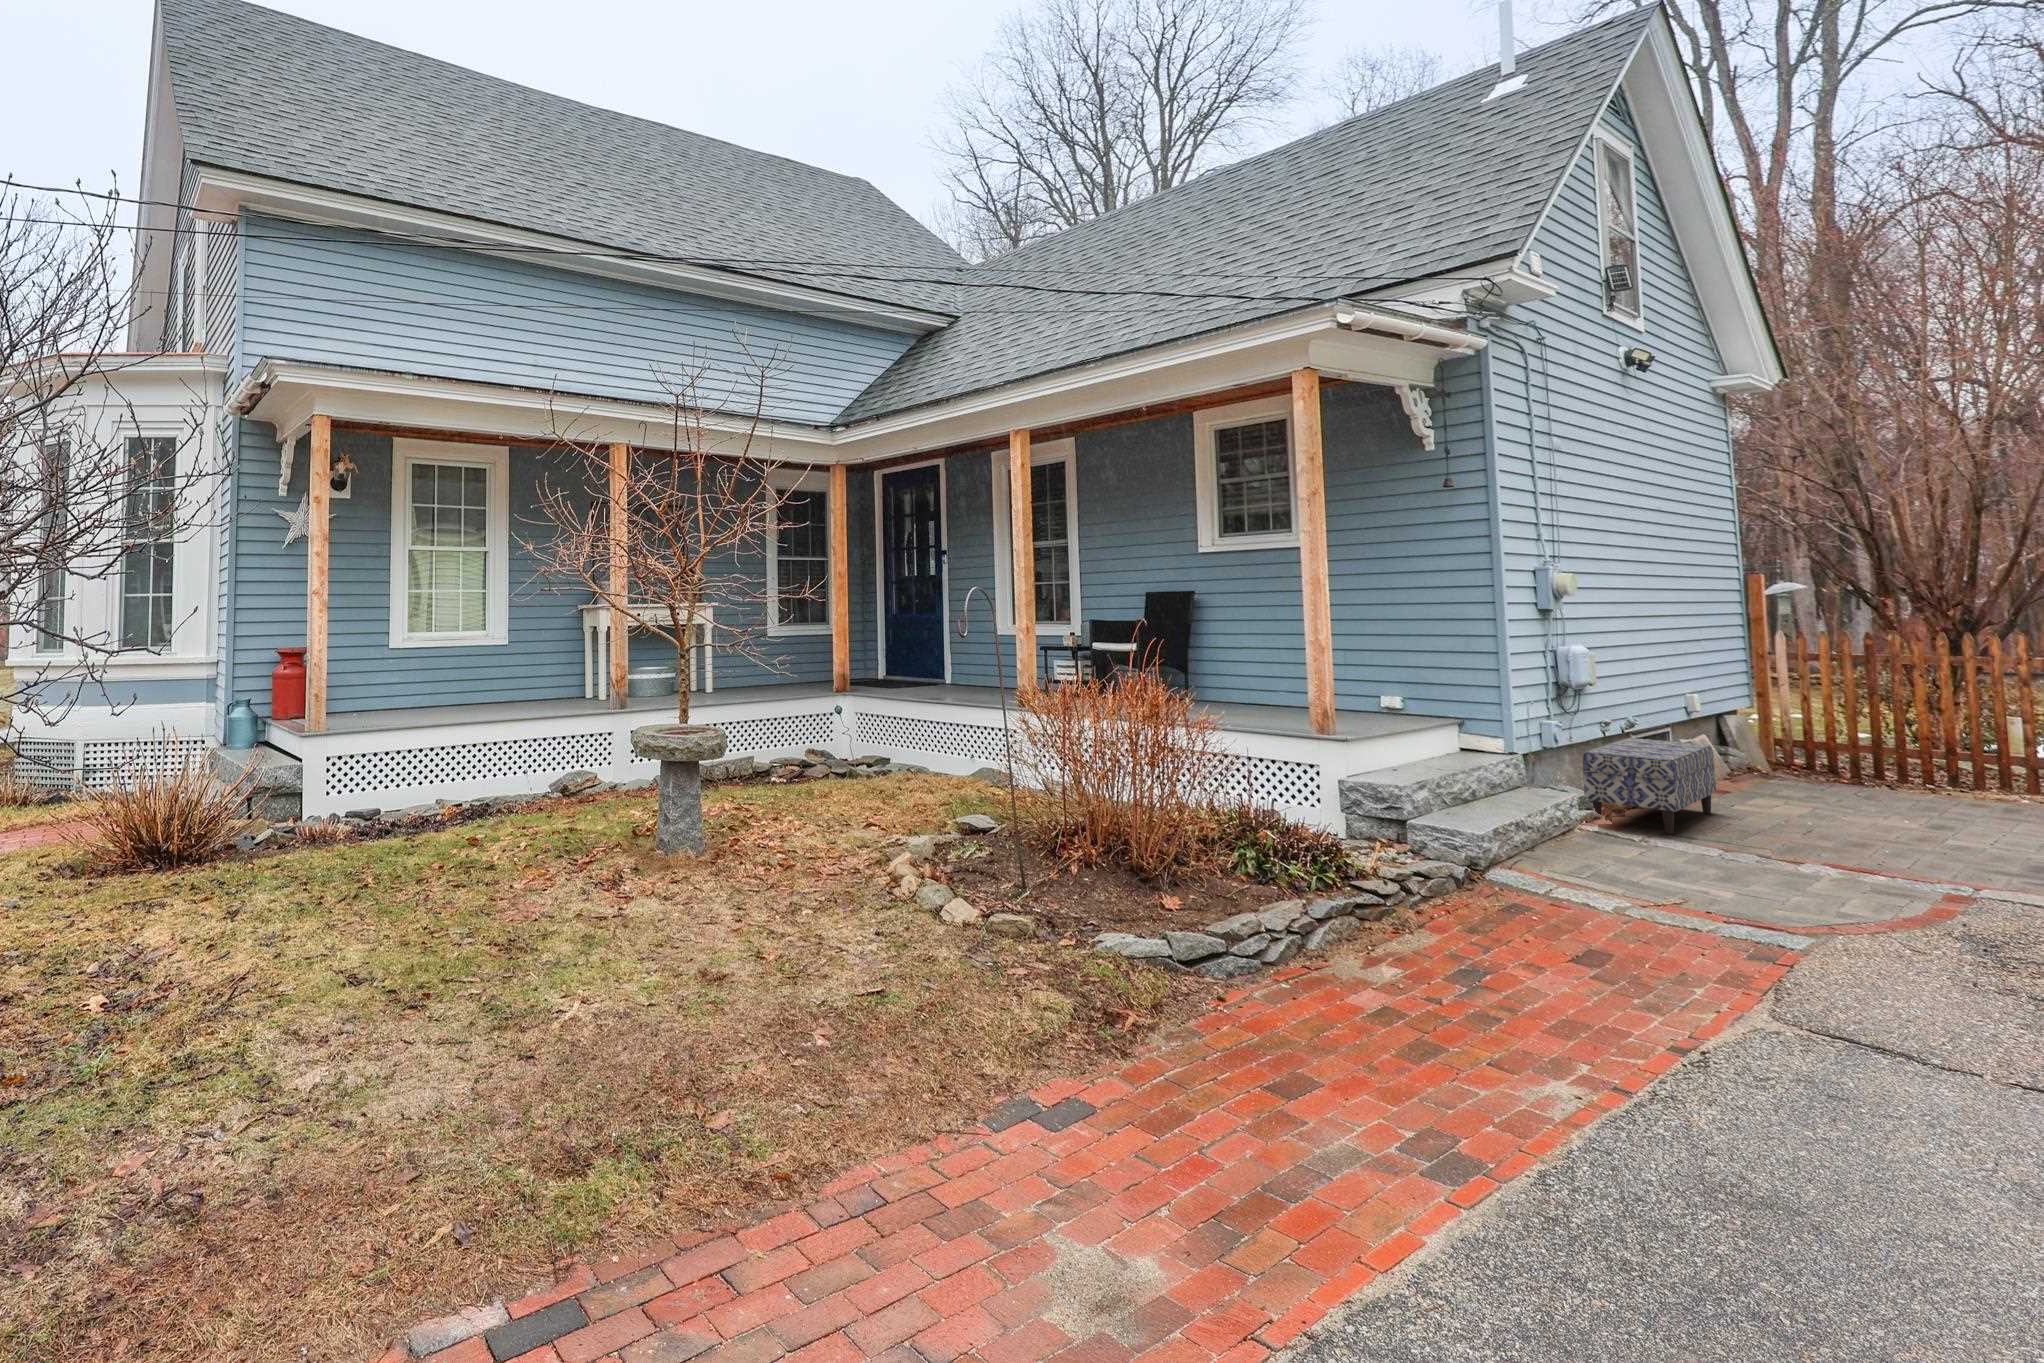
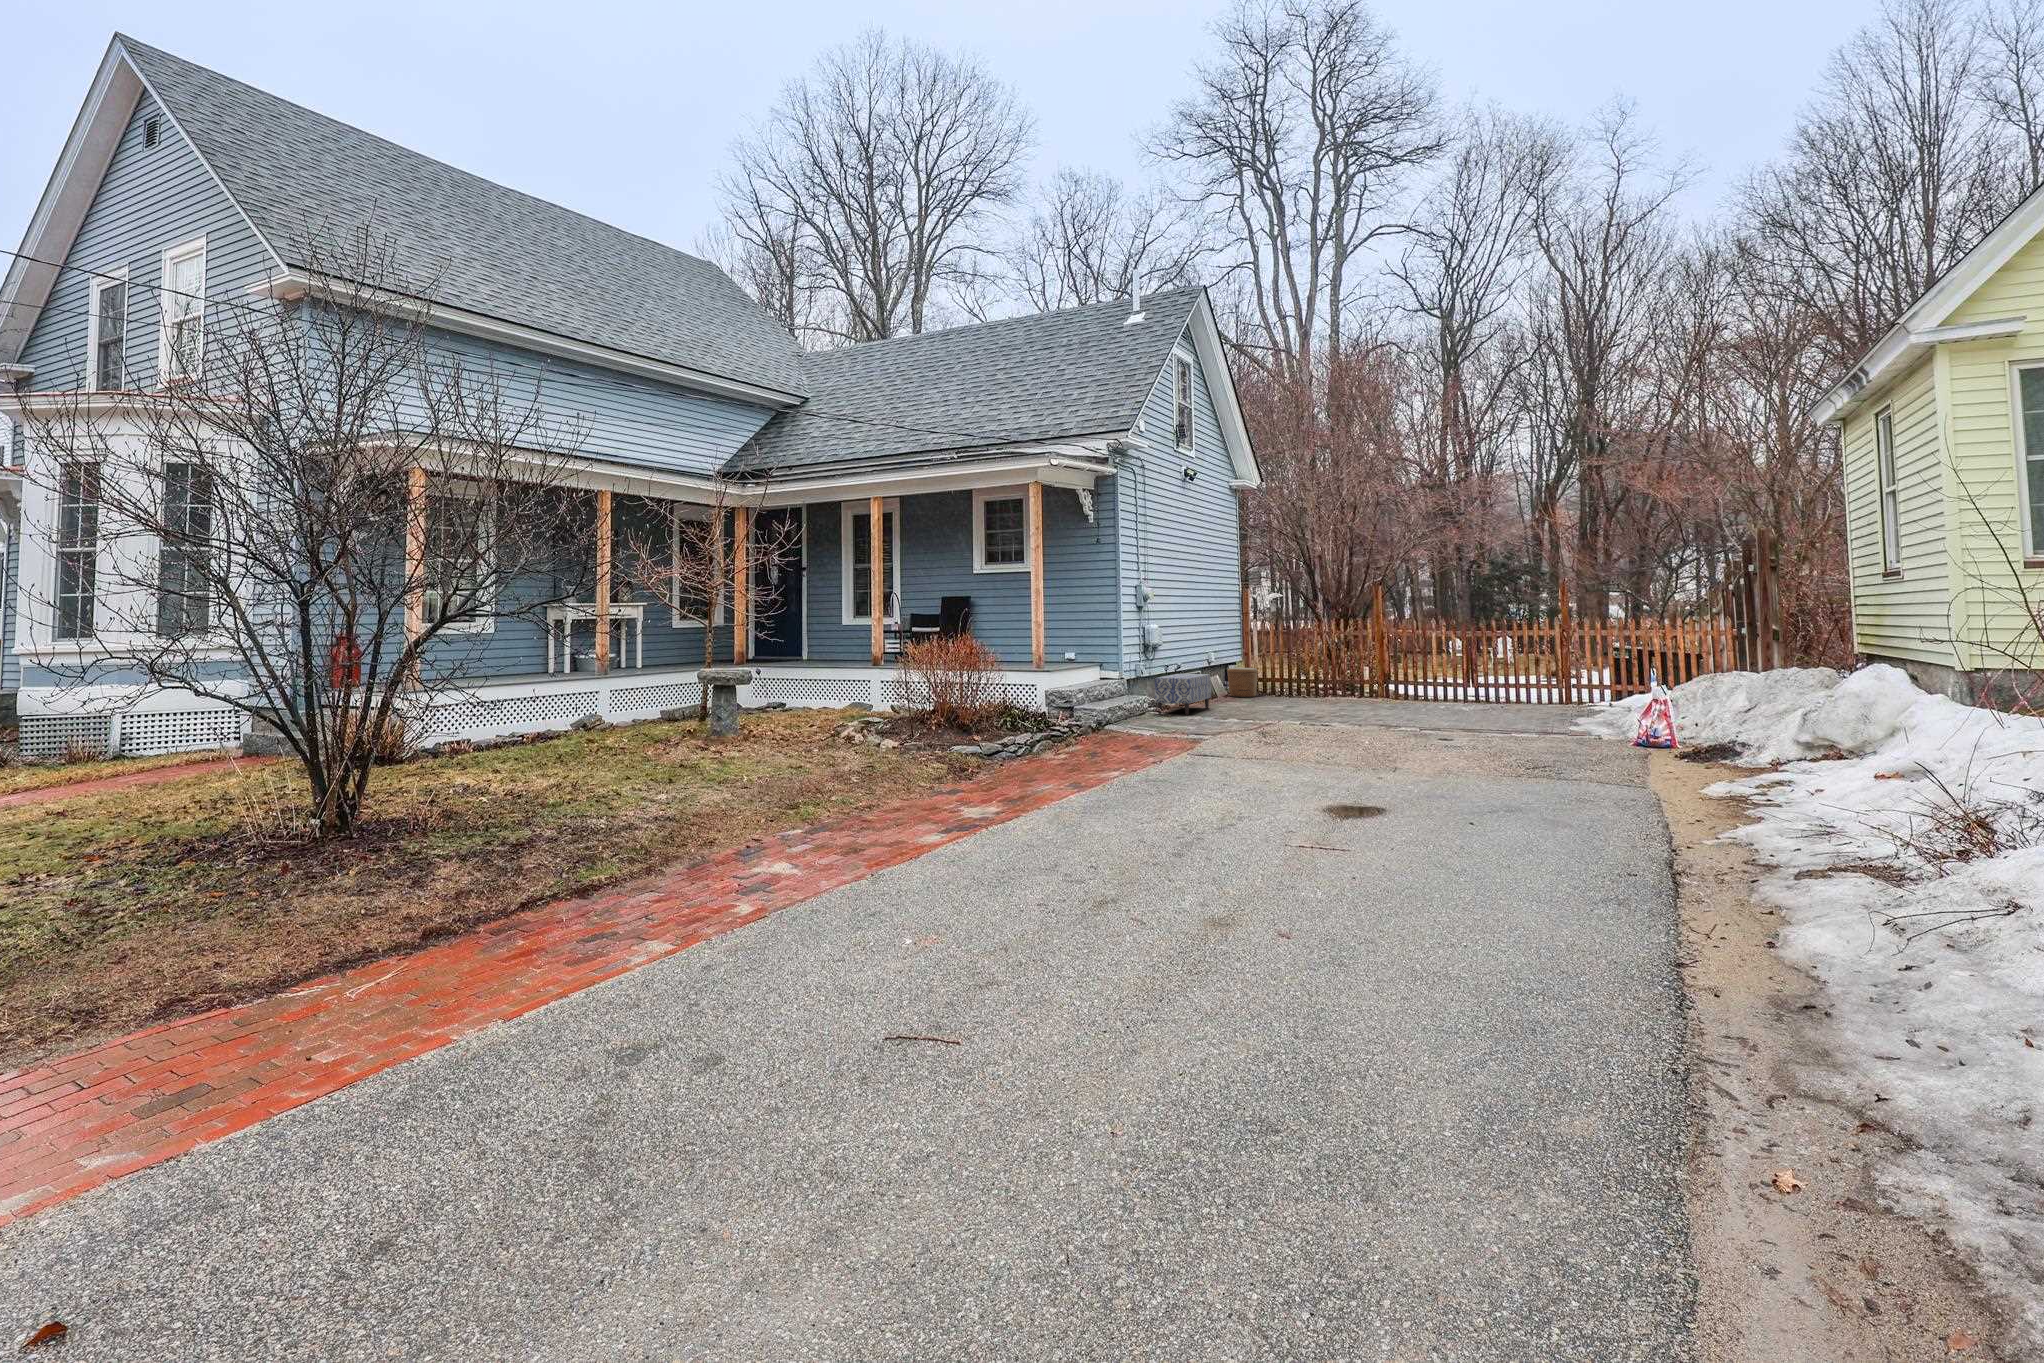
woven basket: none [1728,721,1807,782] -> present [1227,668,1257,697]

